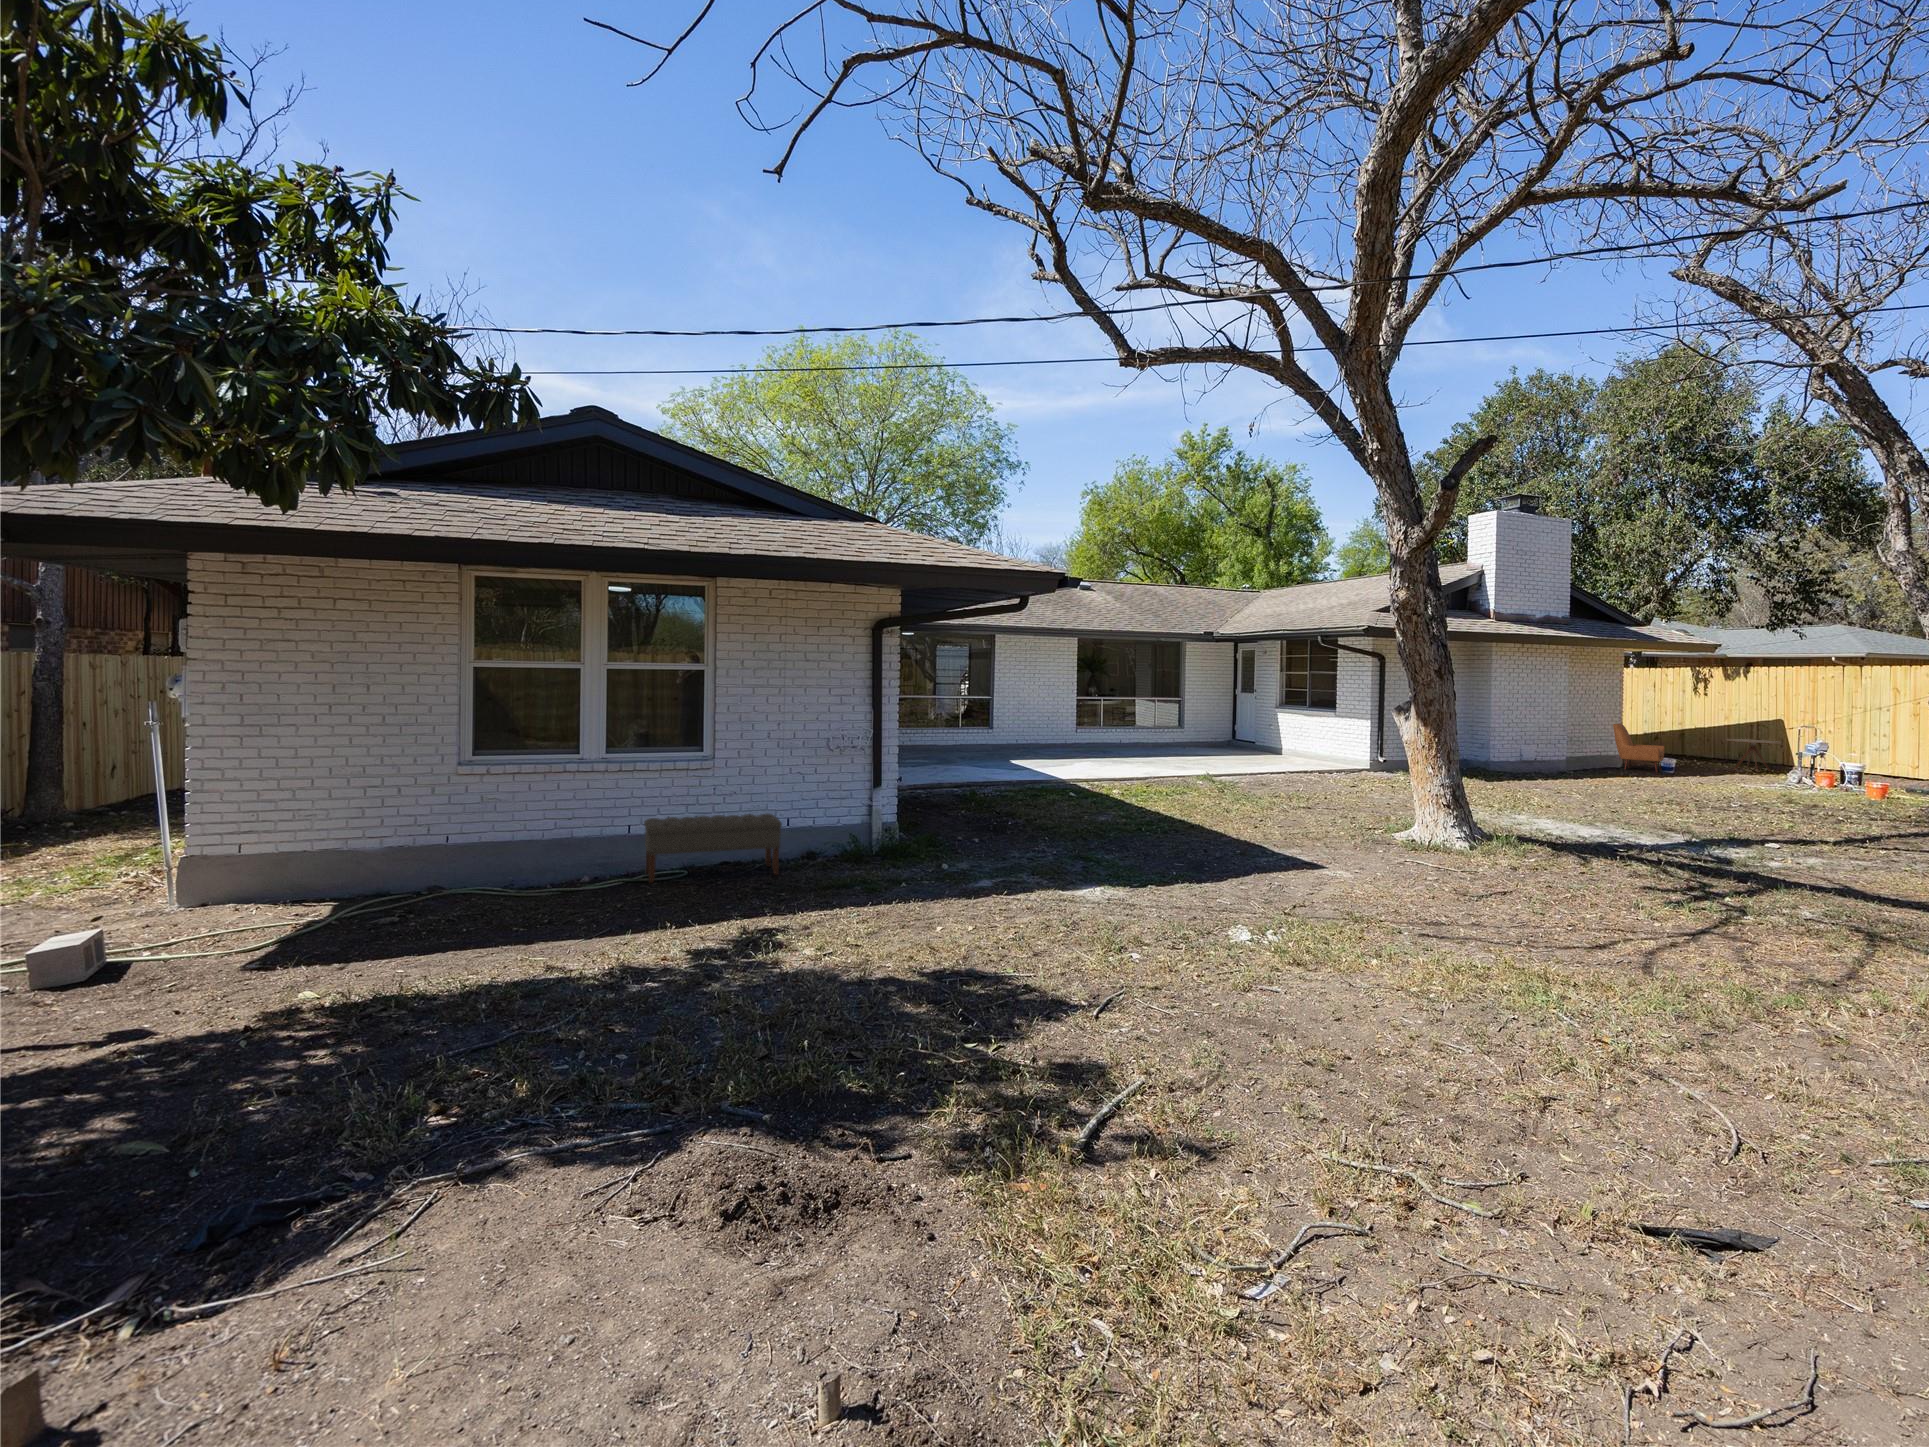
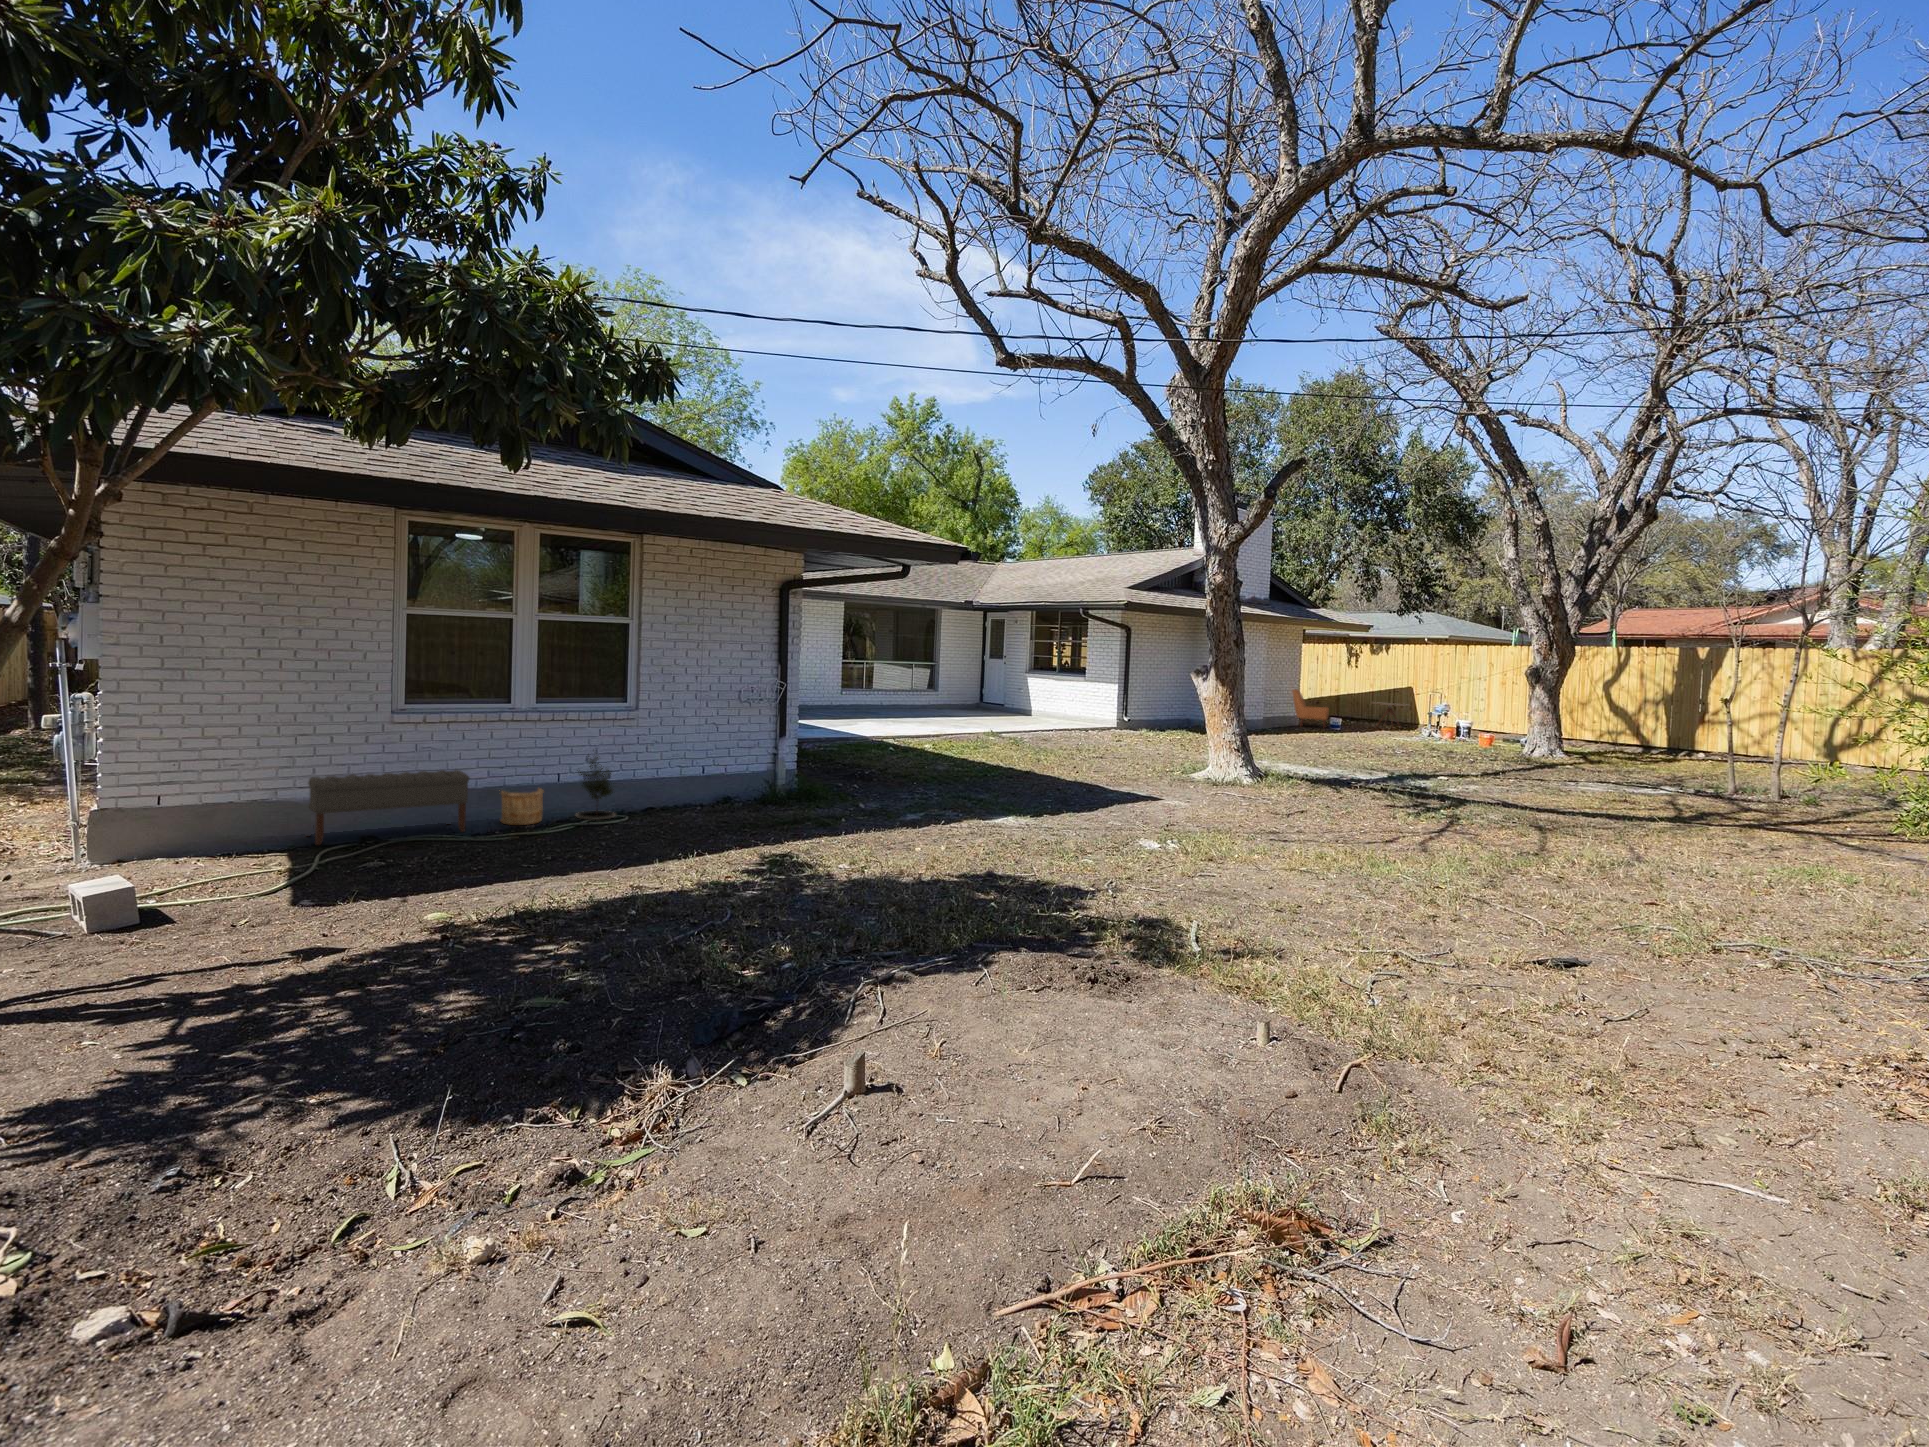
potted tree: none [566,808,617,889] -> present [576,756,615,820]
bench: present [644,814,782,883] -> present [308,770,470,845]
wooden bucket: none [474,850,526,894] -> present [499,788,544,825]

